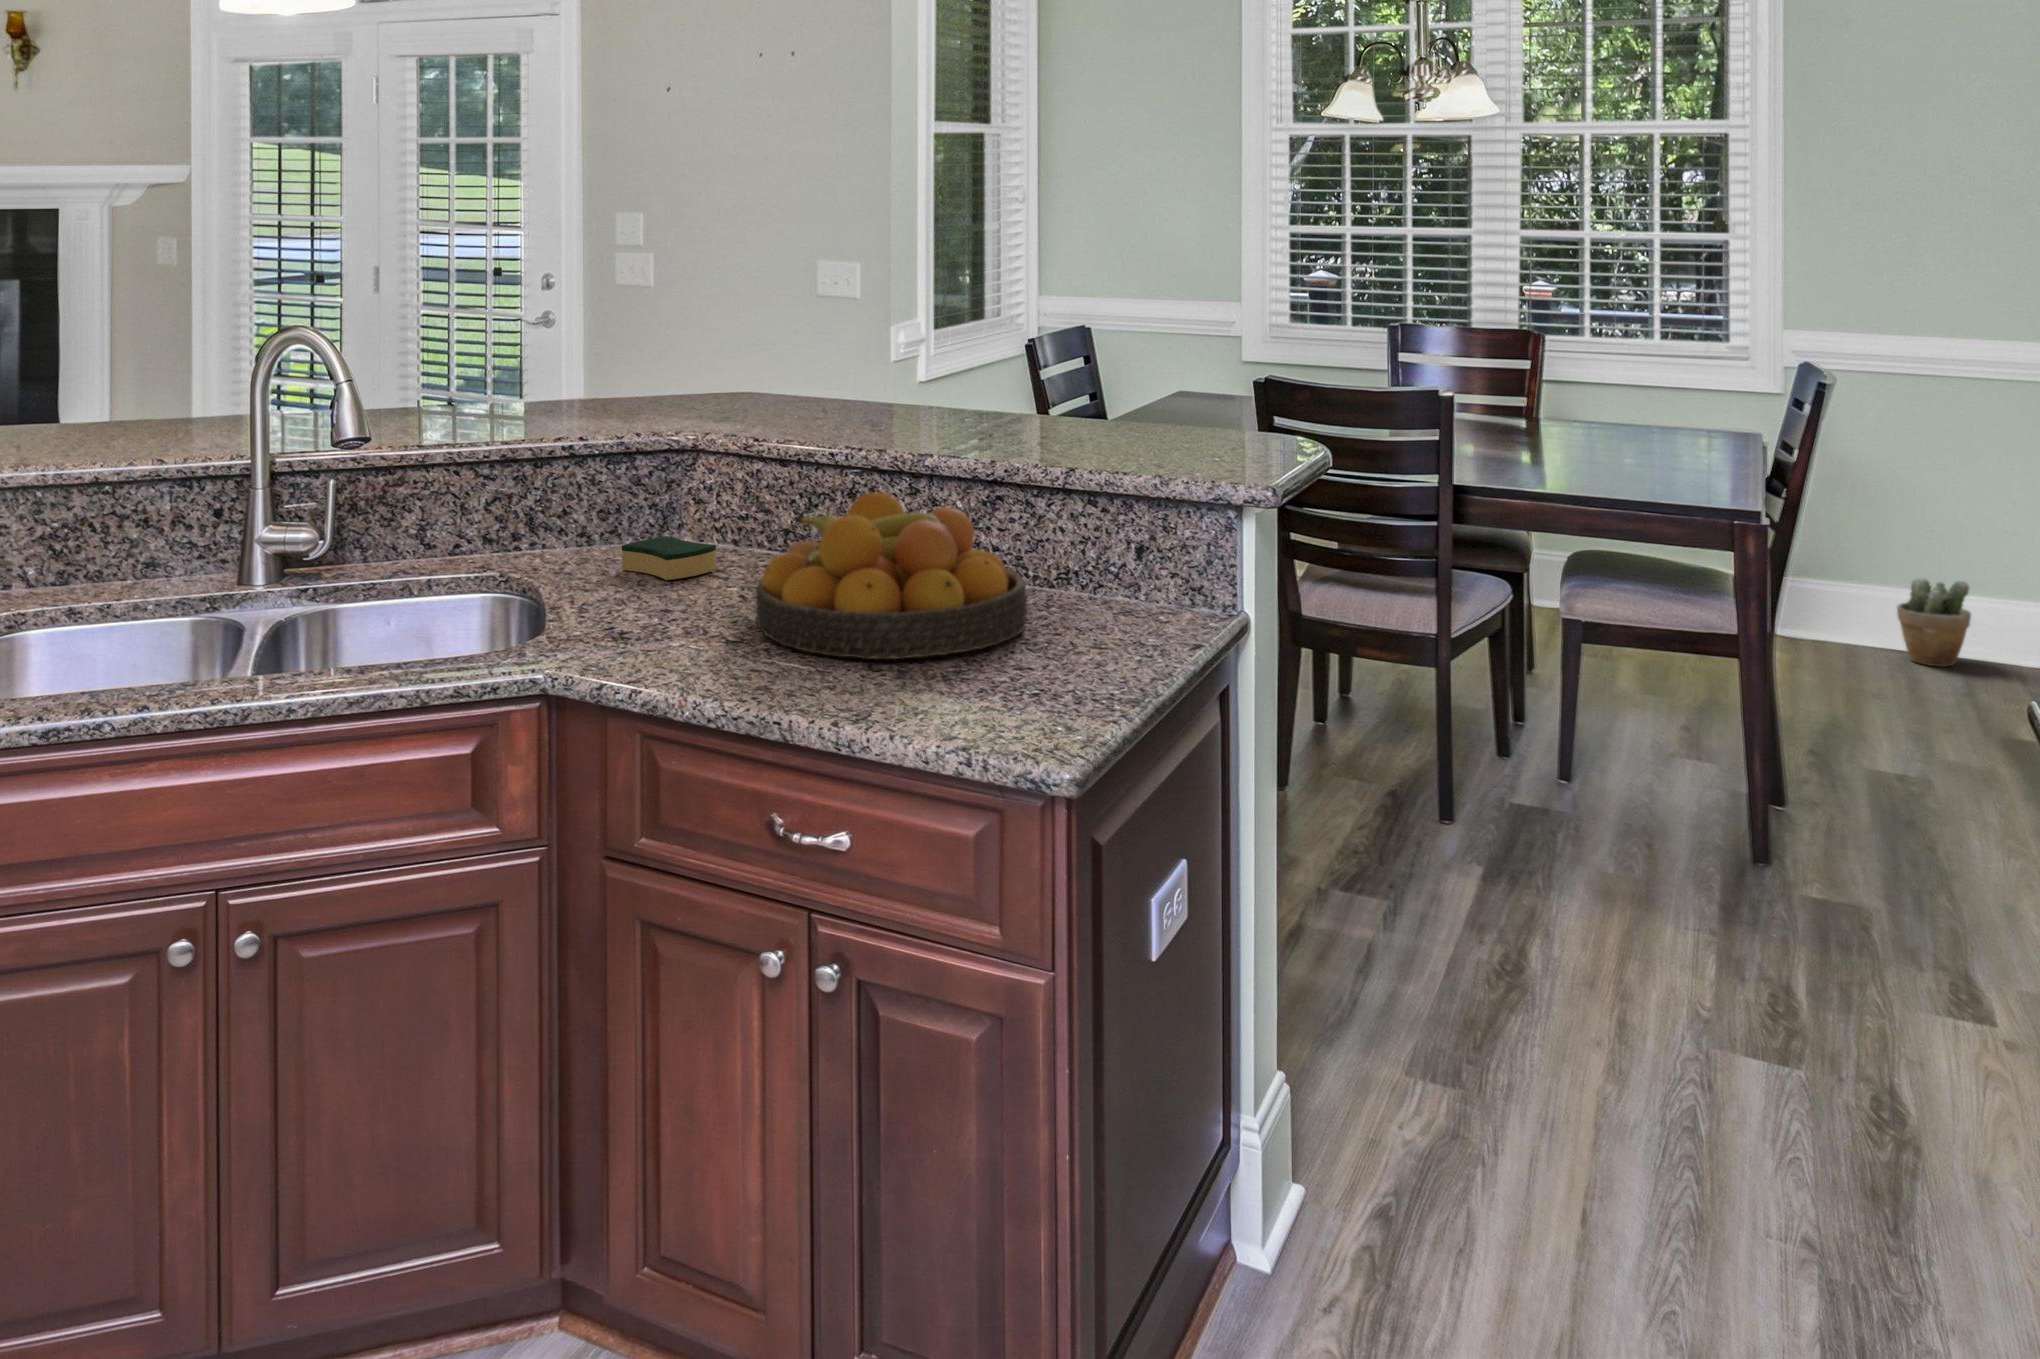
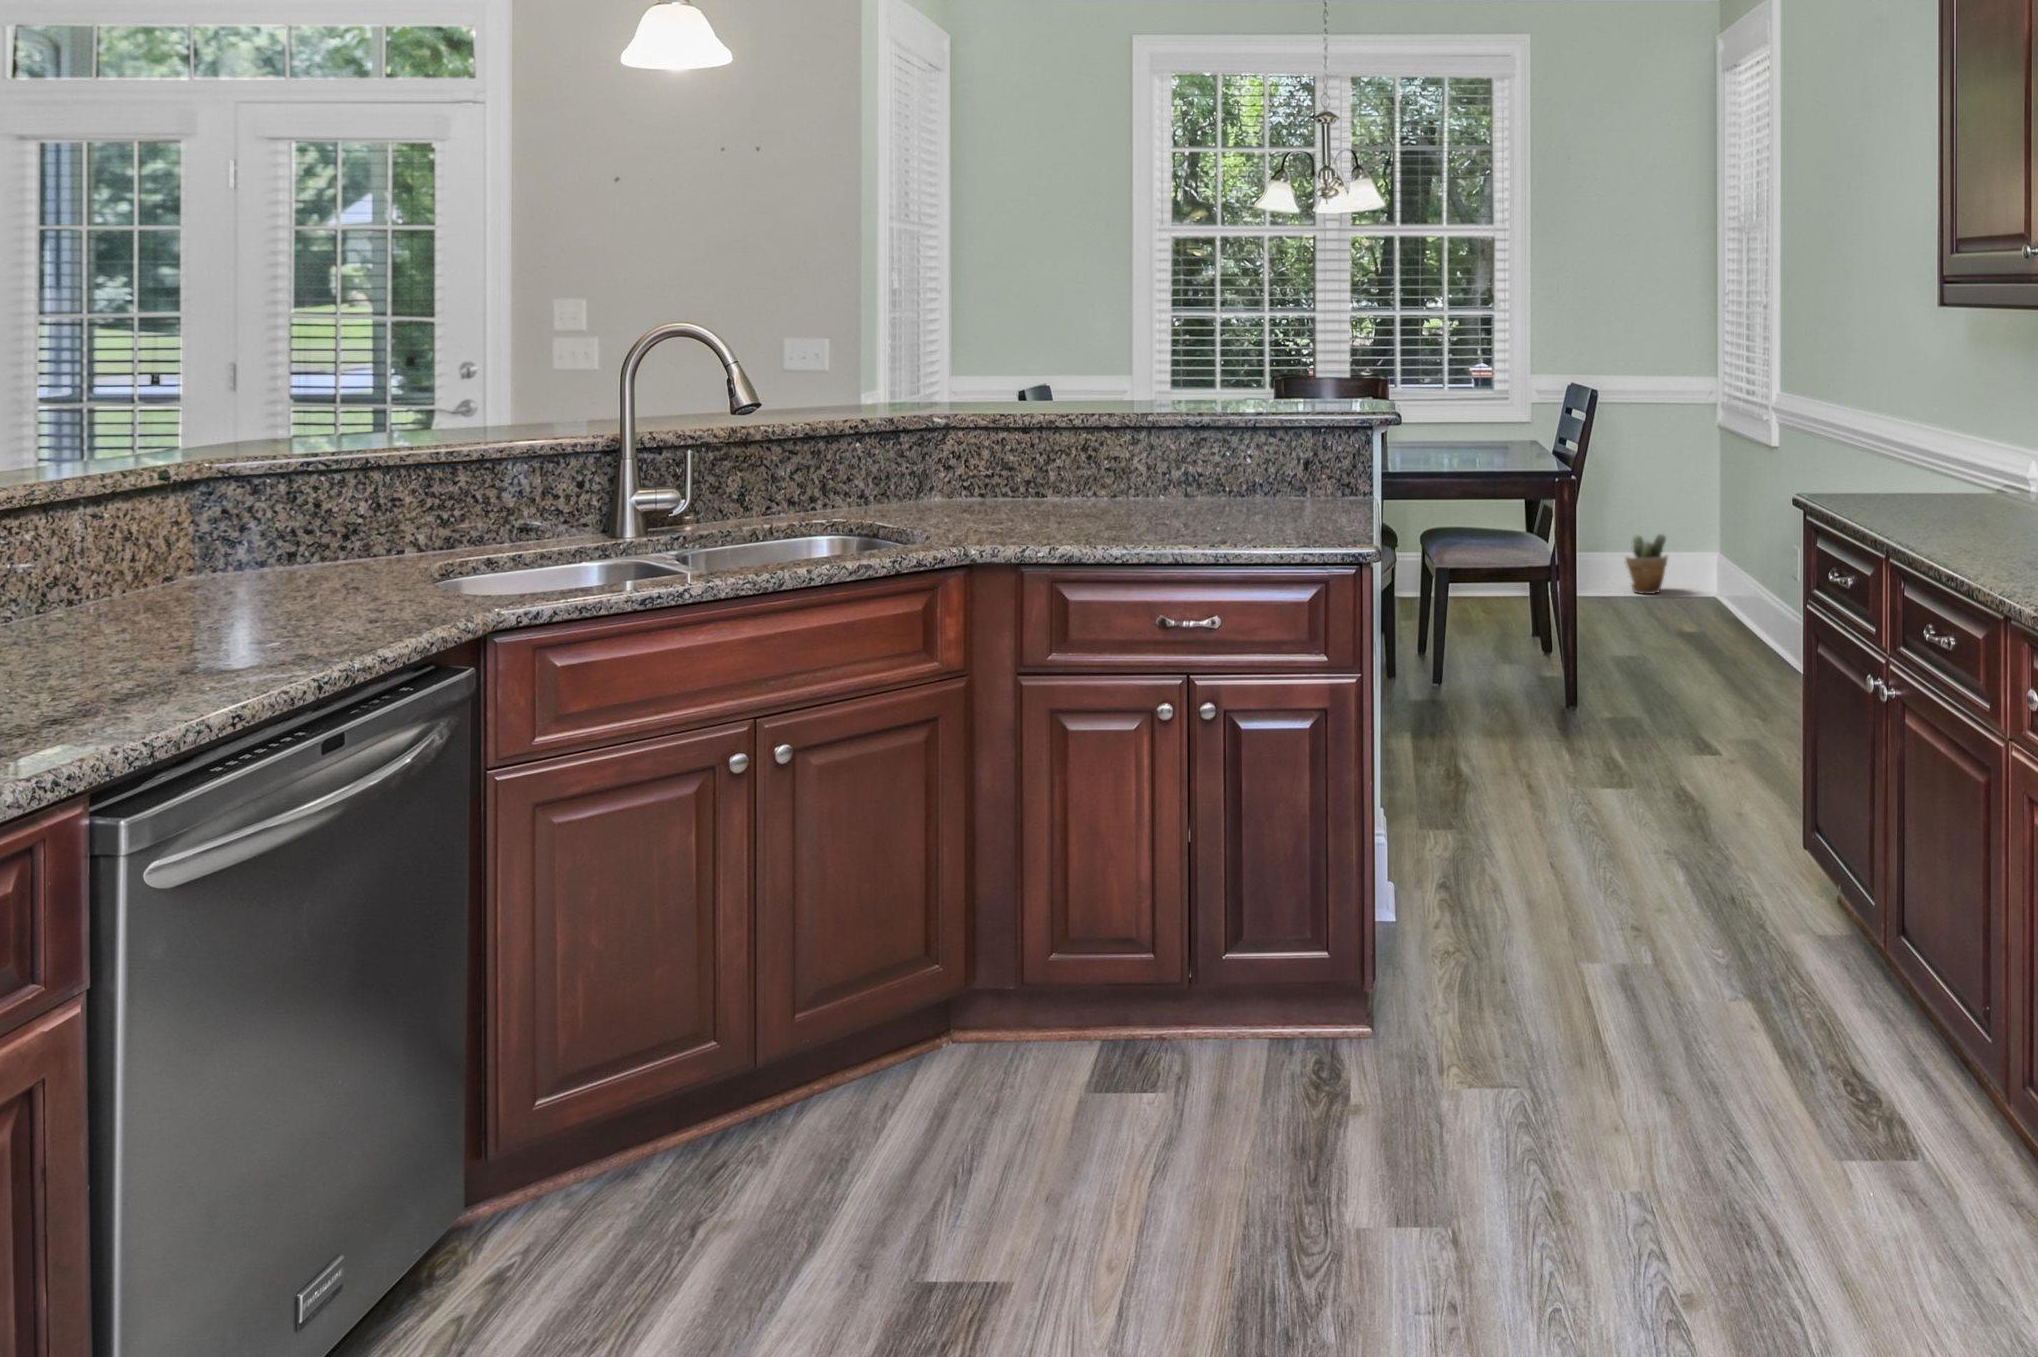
fruit bowl: present [756,492,1027,659] -> none [1070,430,1260,527]
sponge: present [622,536,717,580] -> none [919,488,993,512]

